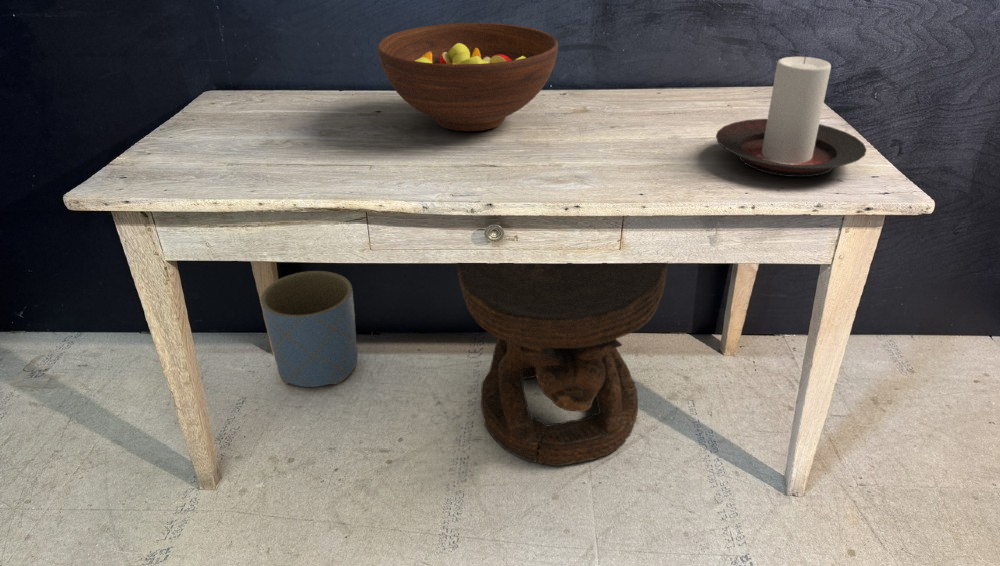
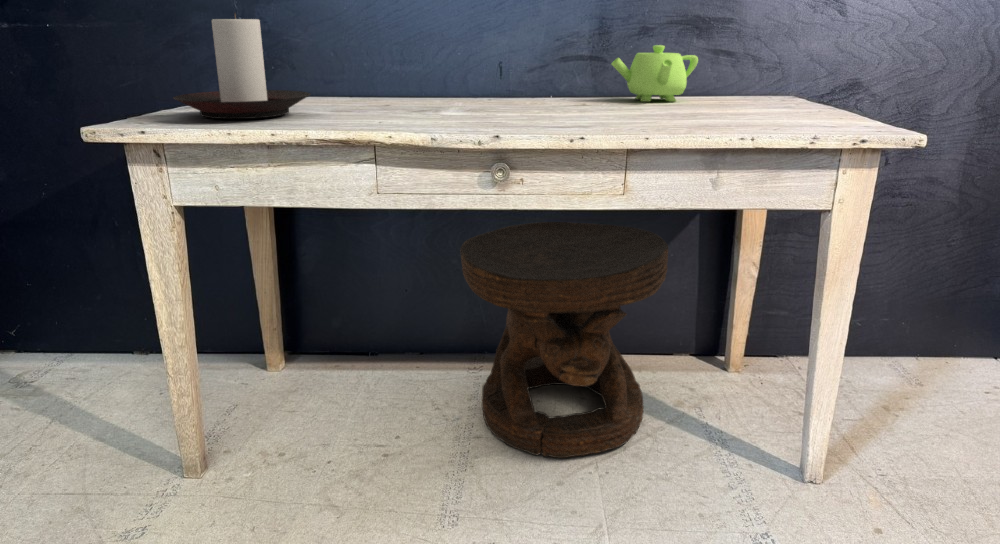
fruit bowl: present [378,23,558,131] -> none [391,26,559,107]
teapot: none [614,44,708,107] -> present [612,45,698,102]
candle holder: present [716,55,866,177] -> present [173,13,311,119]
planter: present [261,271,357,387] -> none [262,282,355,393]

